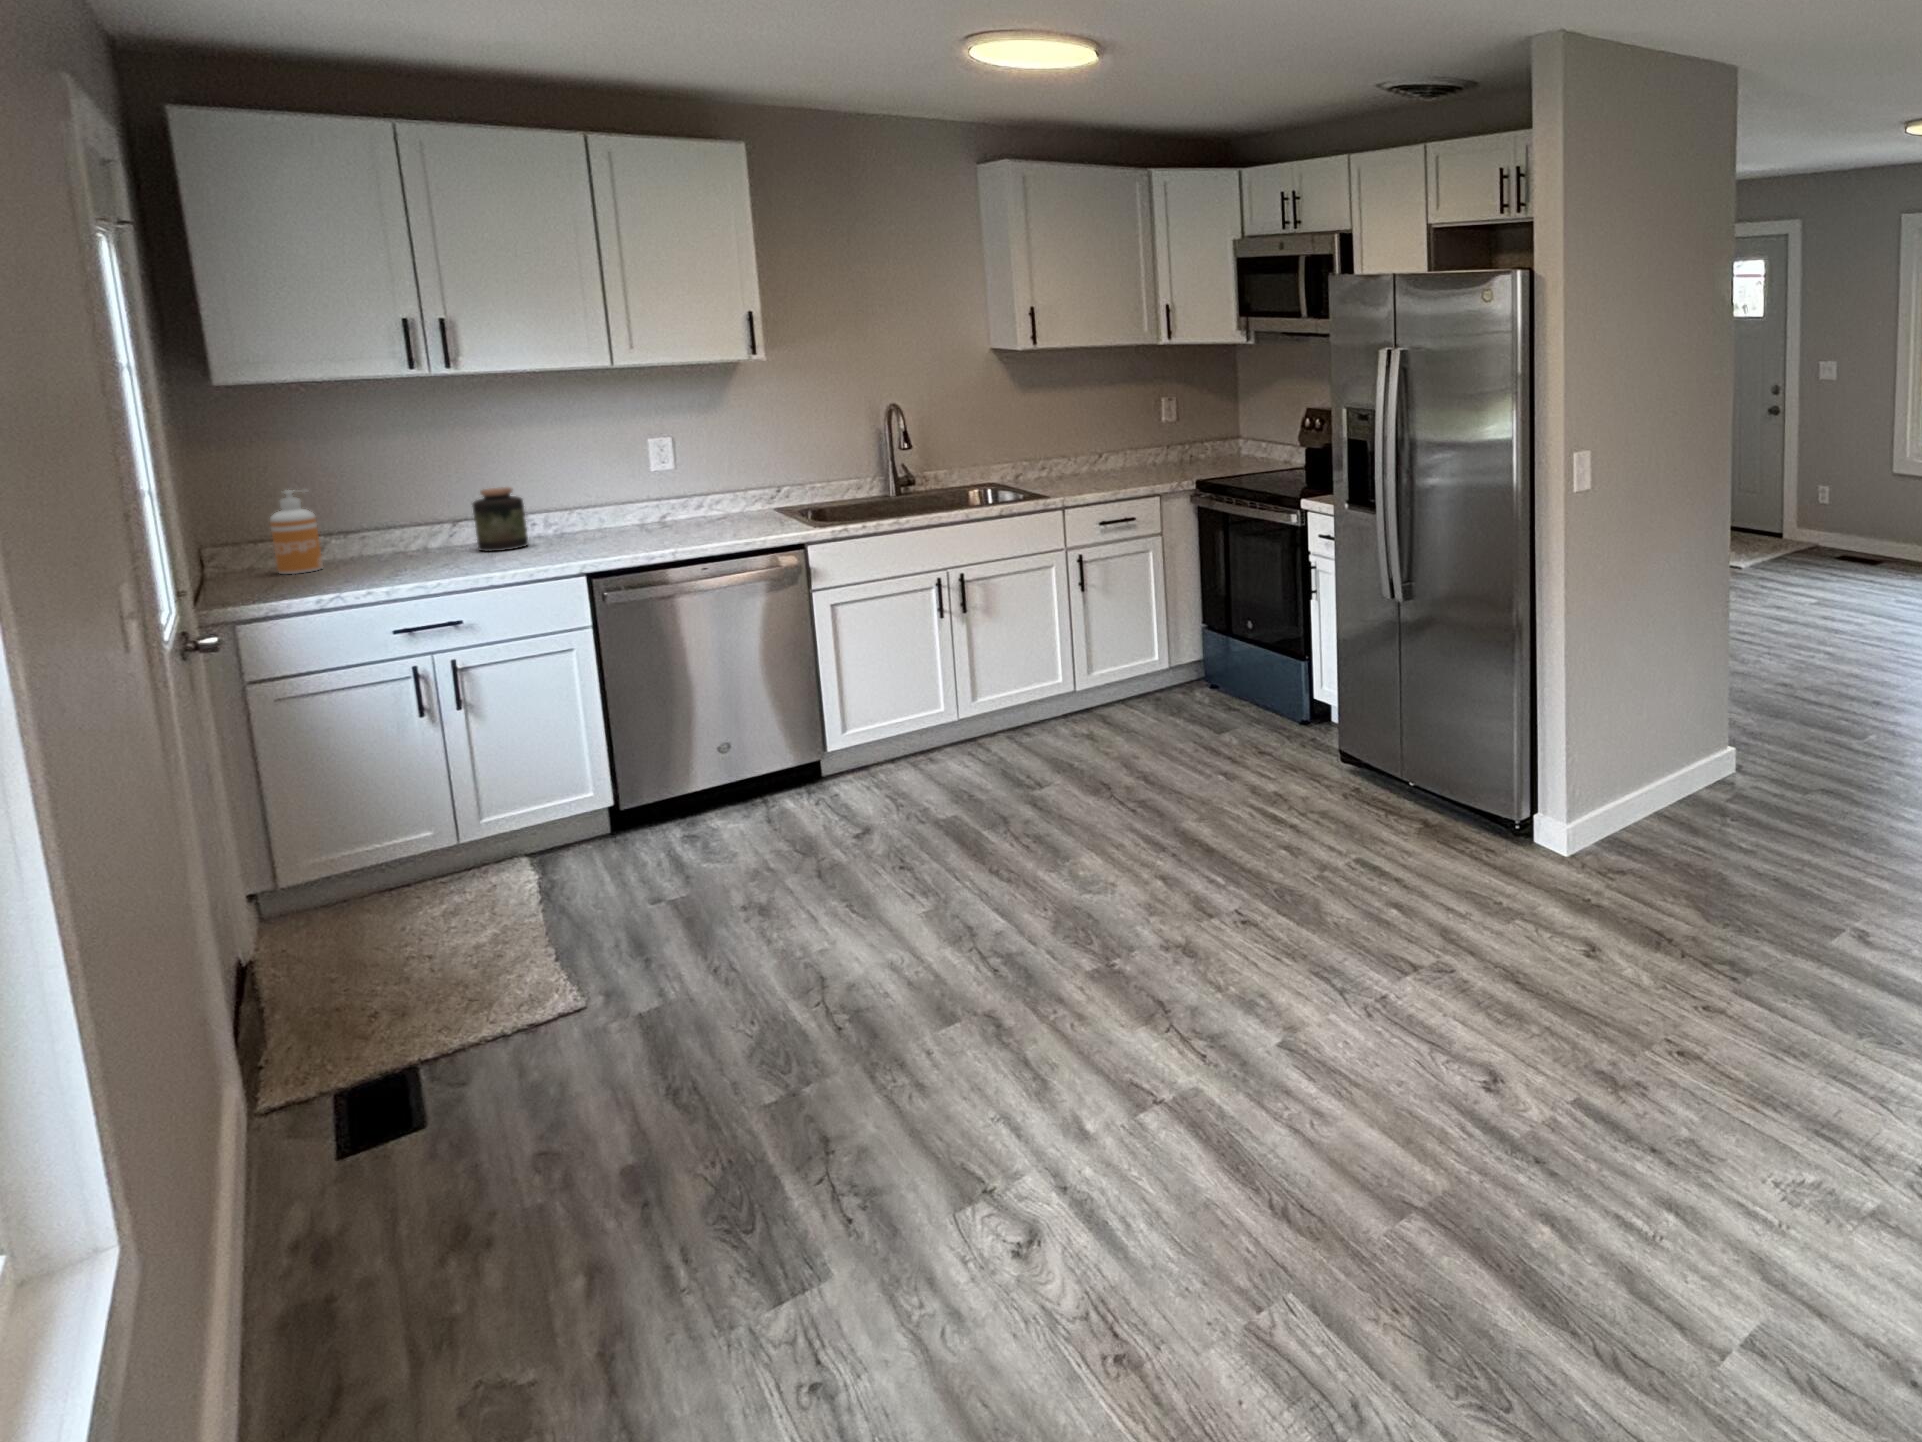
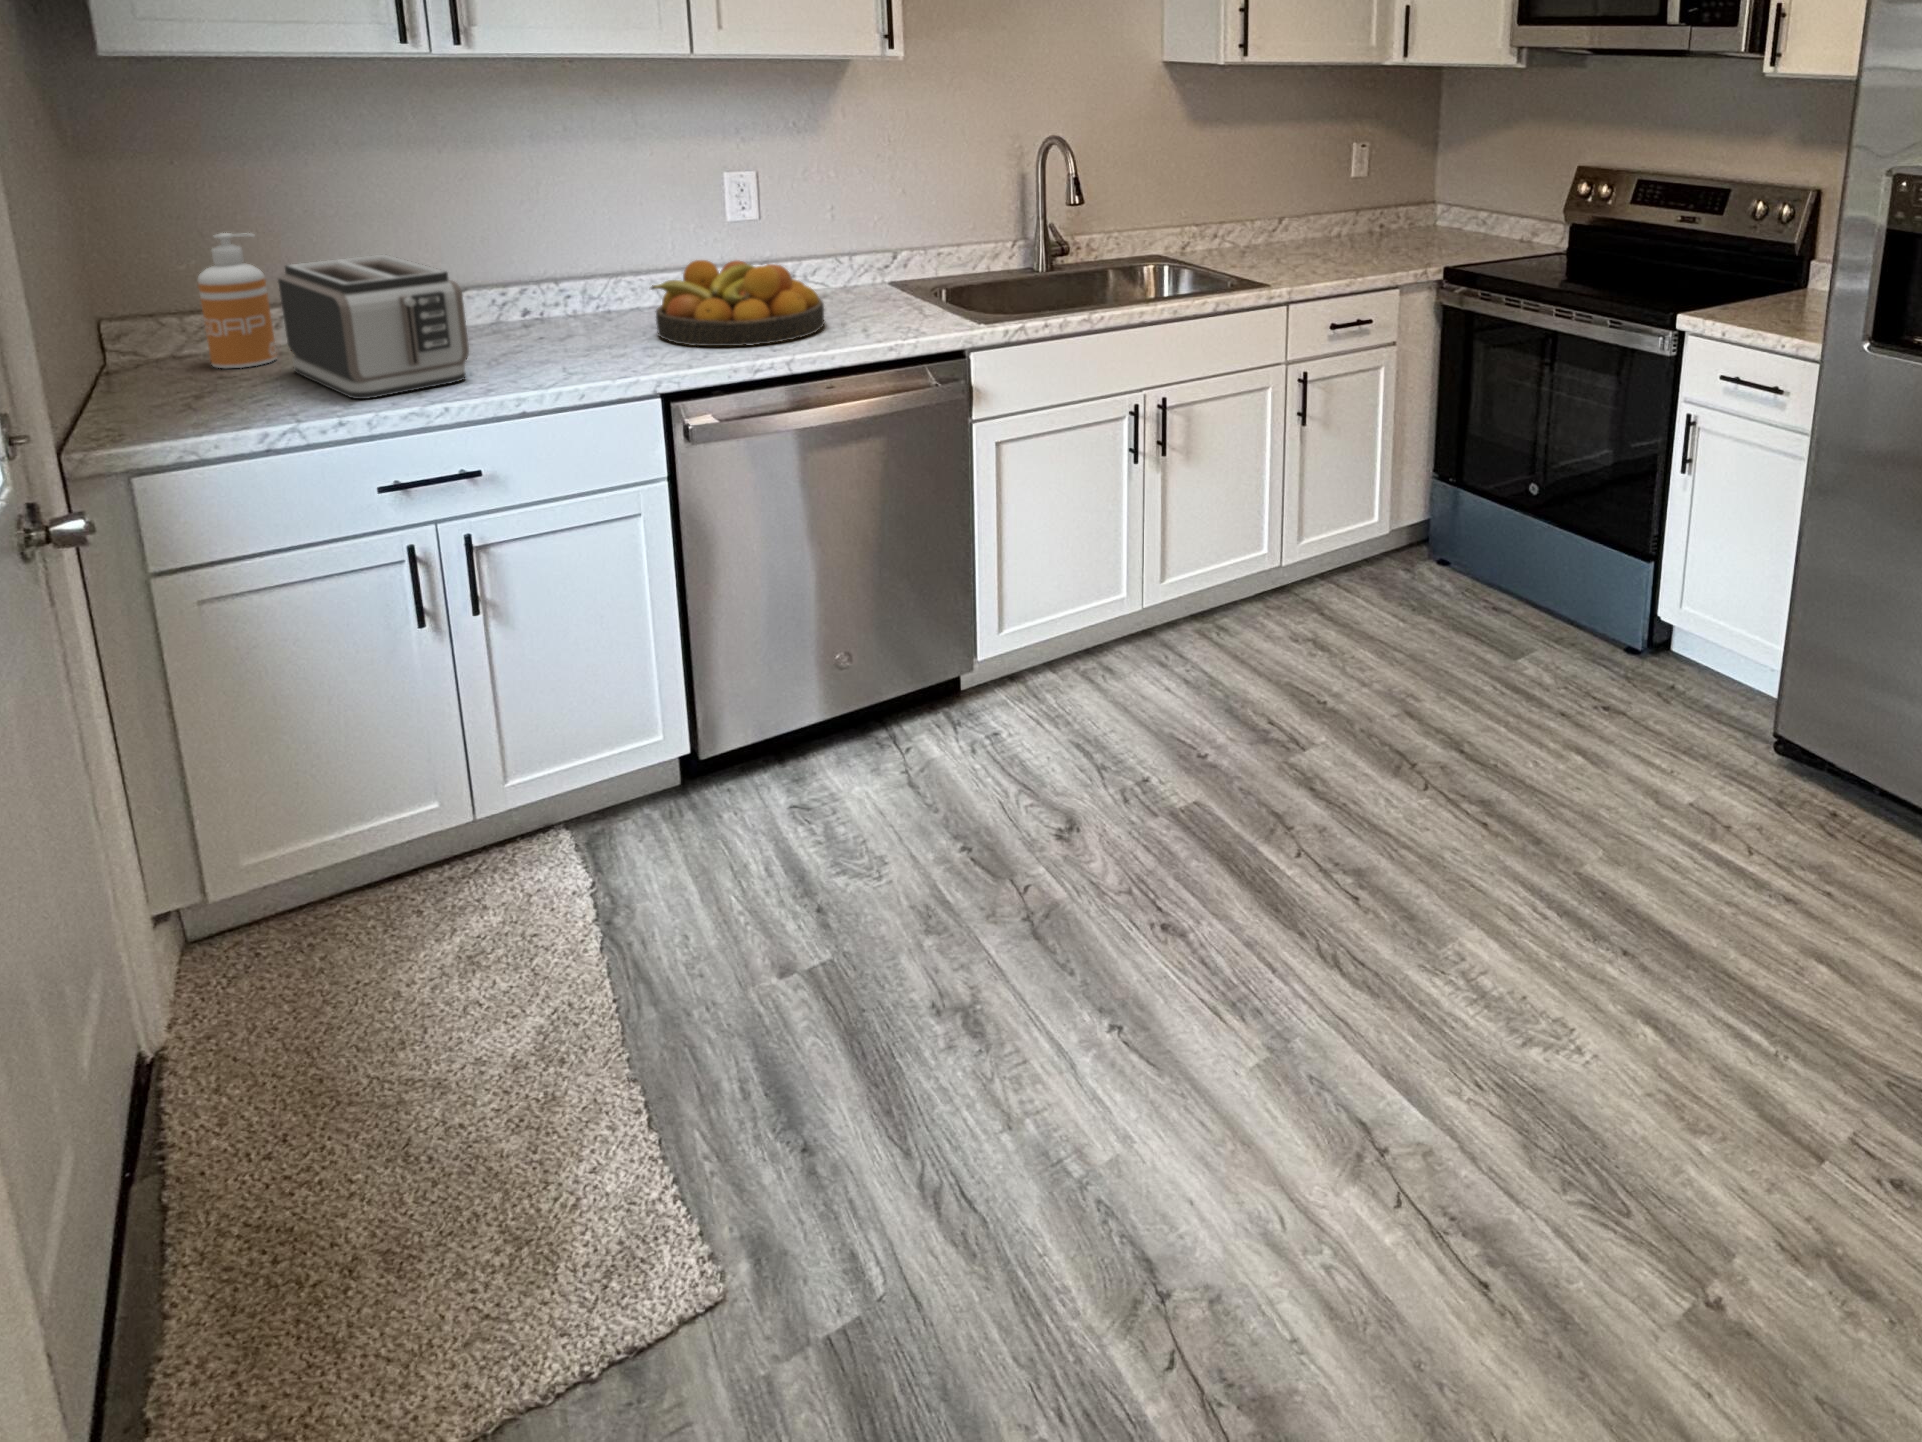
jar: present [472,487,528,551] -> none [489,239,566,339]
fruit bowl: none [584,496,713,549] -> present [651,260,824,346]
toaster: none [325,499,455,582] -> present [278,255,469,399]

